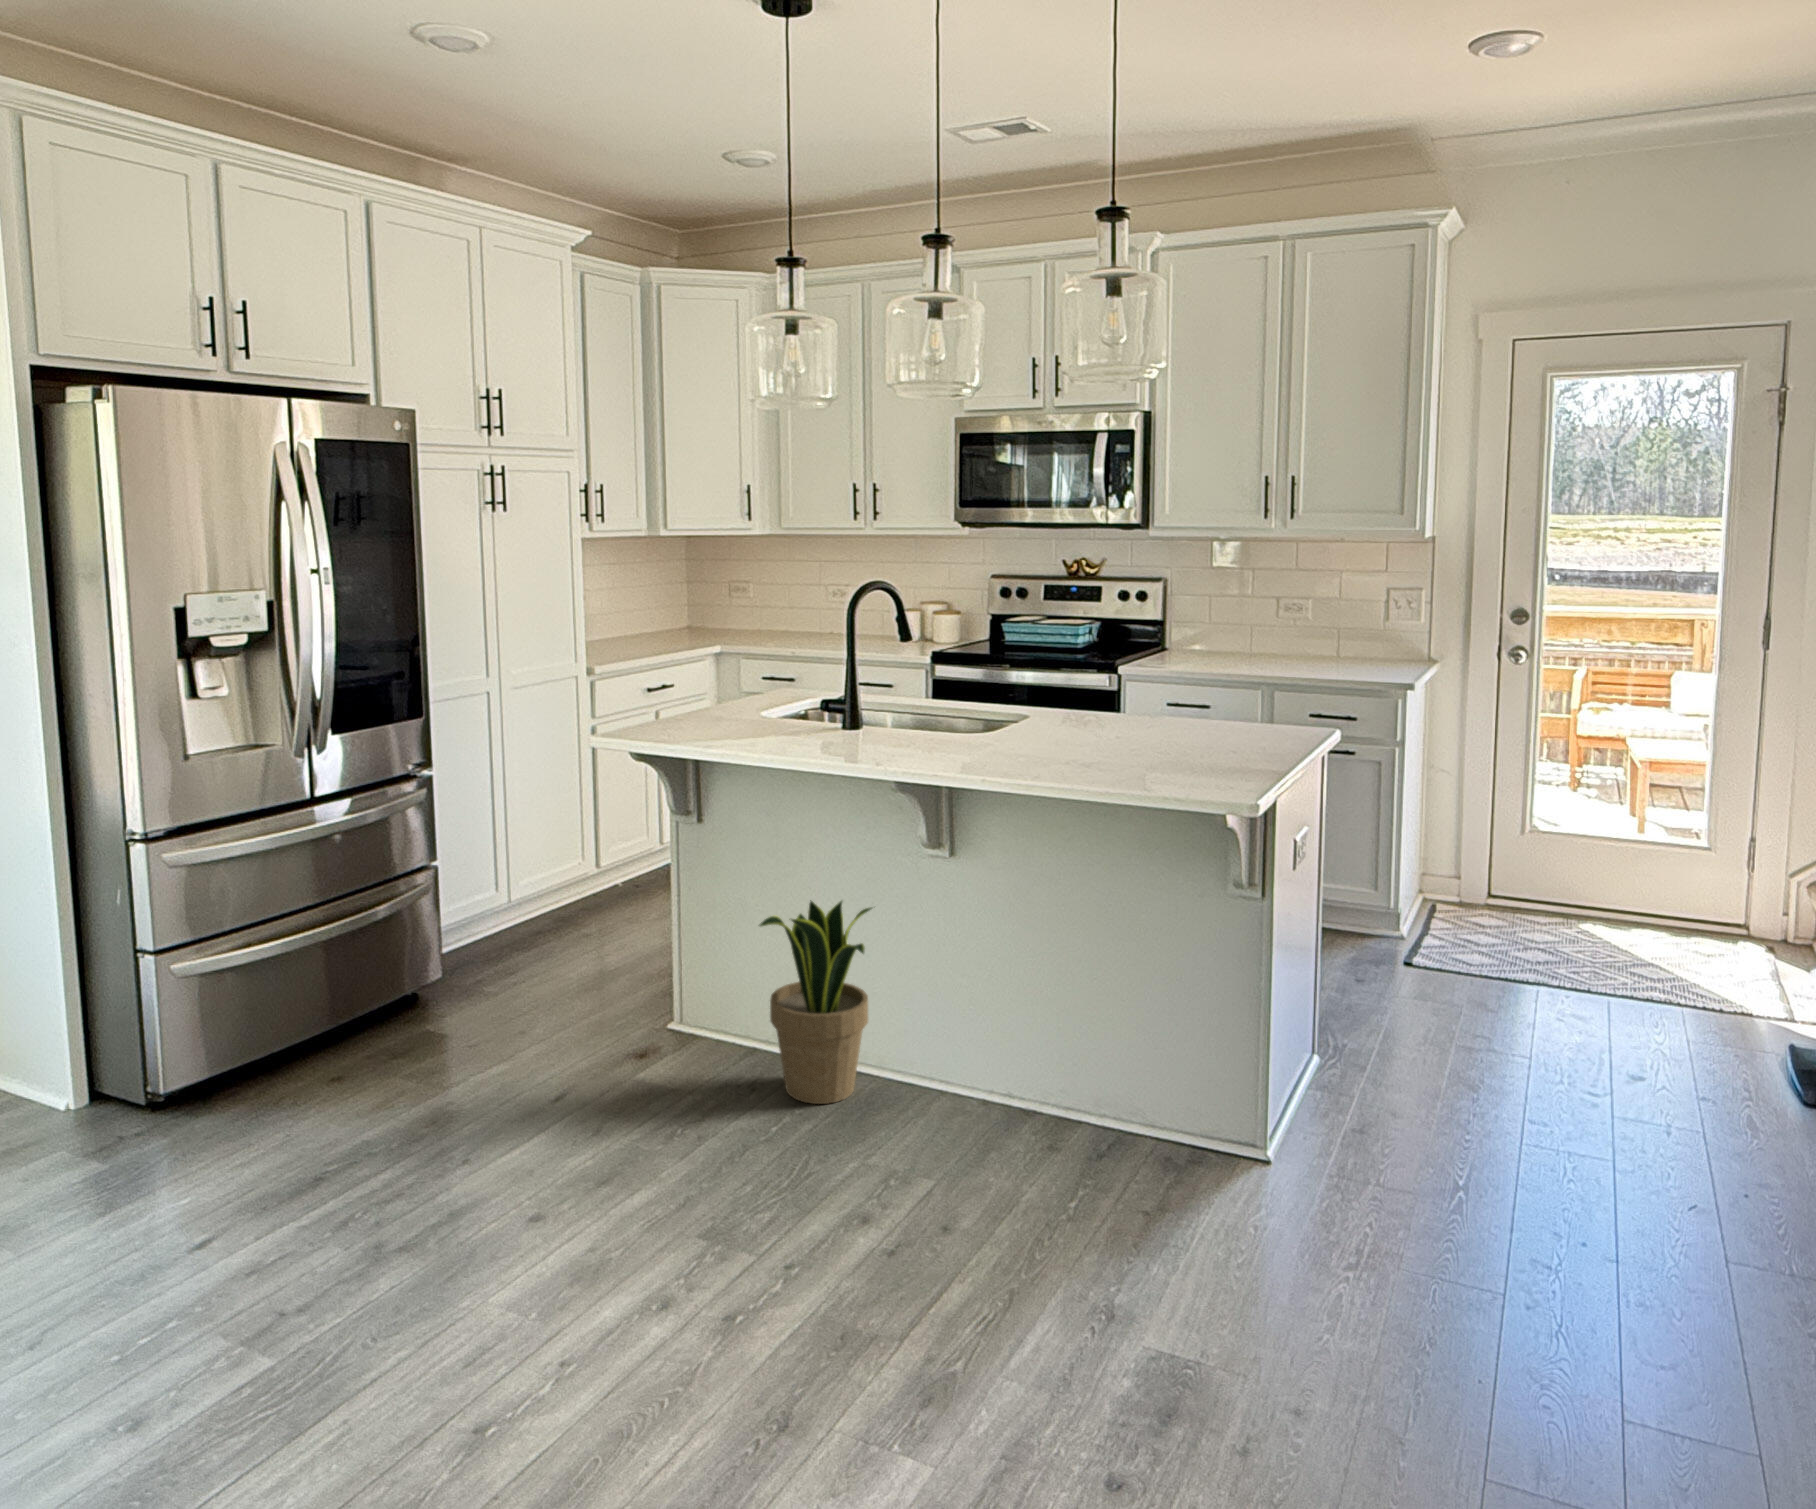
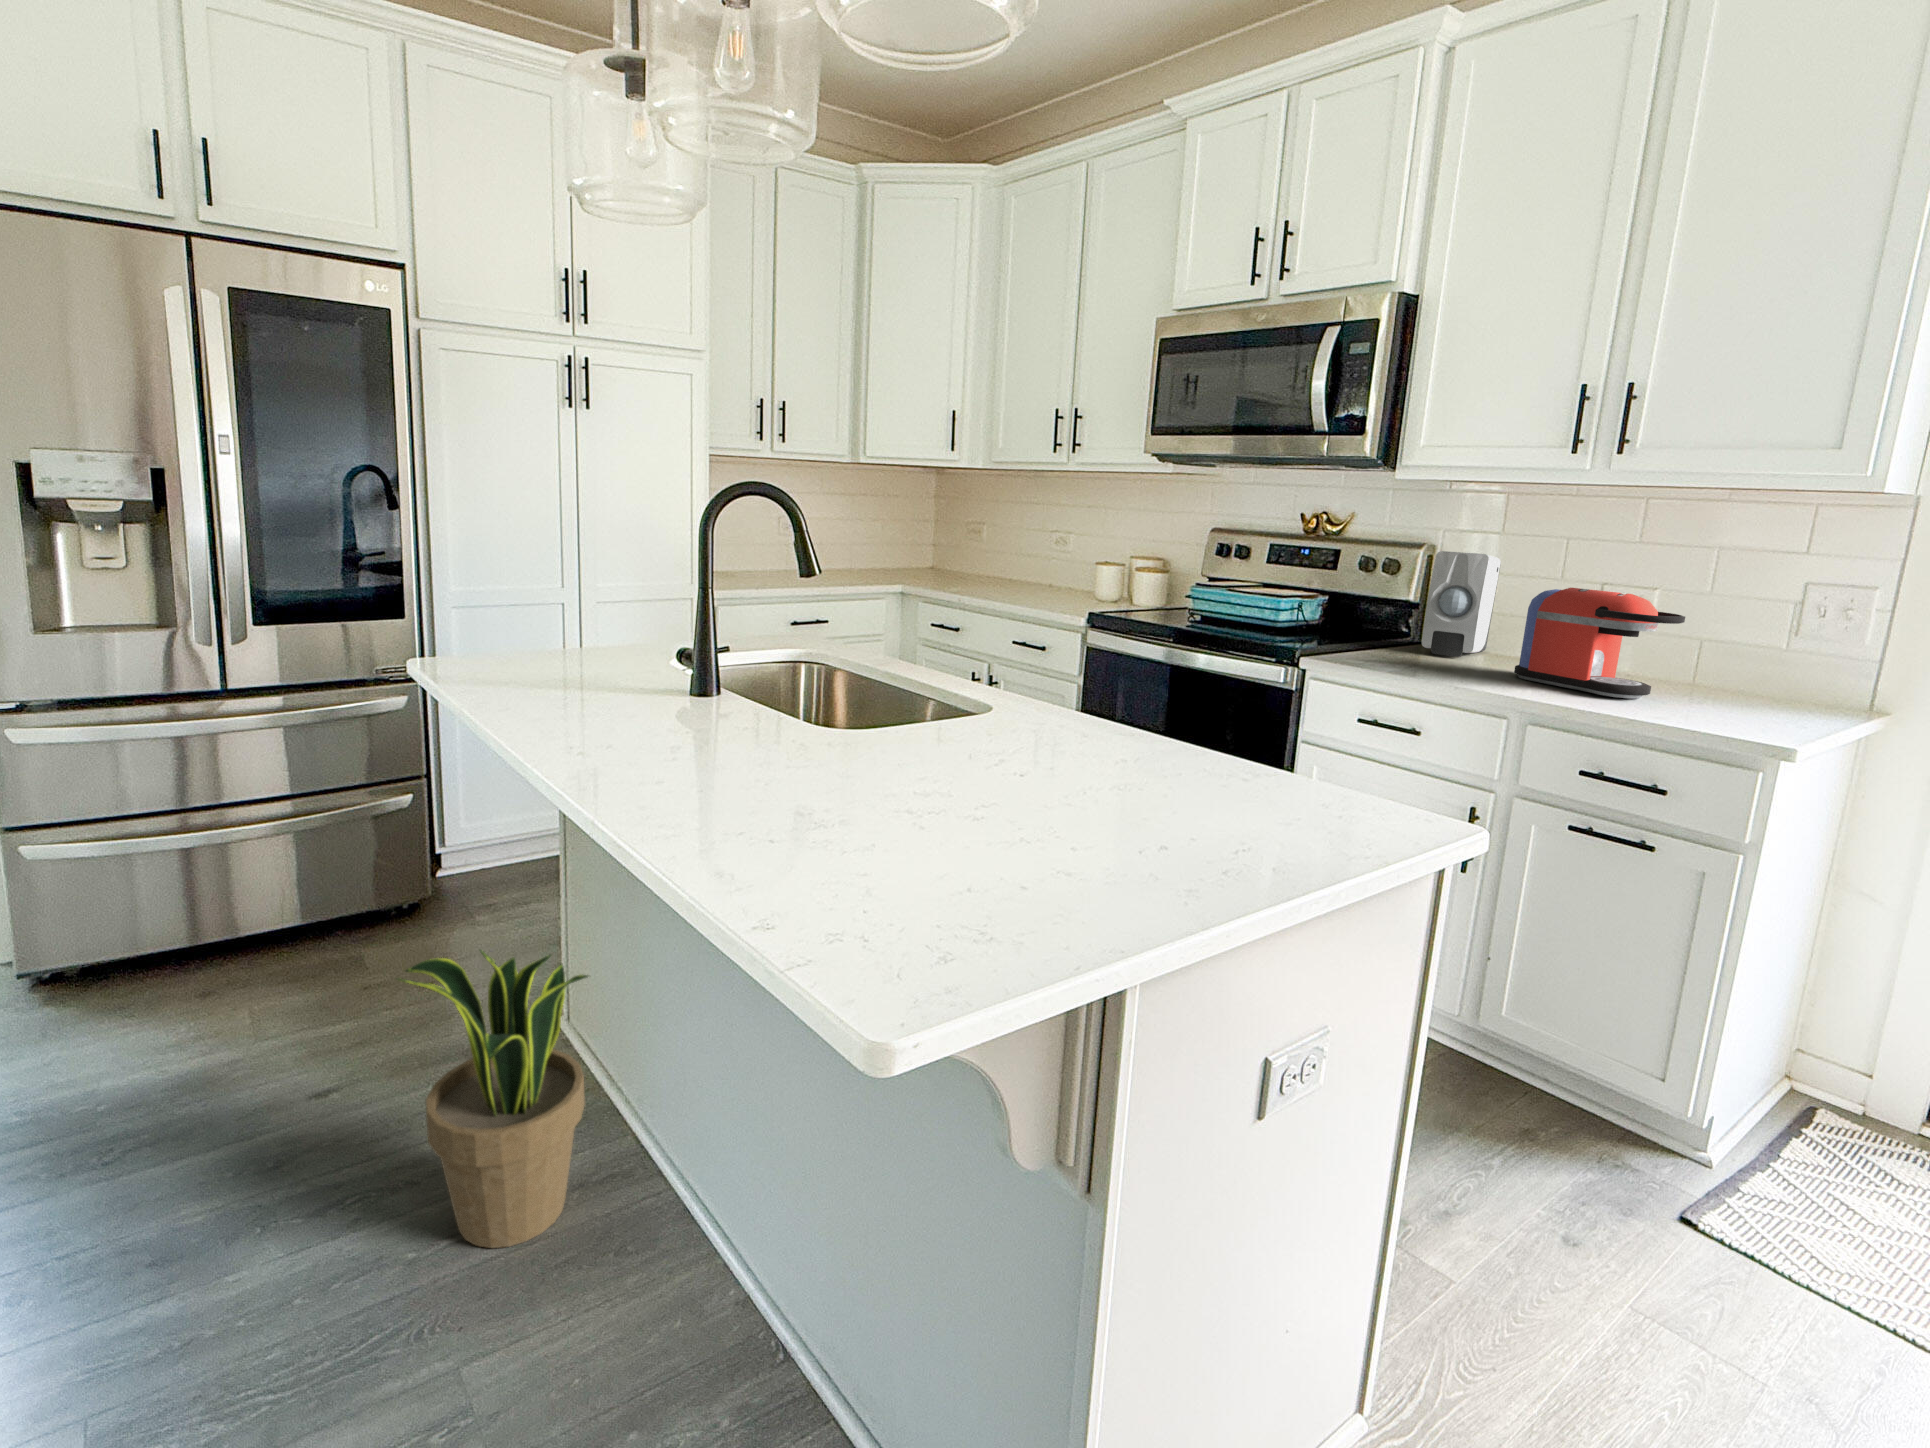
soap dispenser: none [1191,586,1226,655] -> present [1422,551,1501,657]
coffee maker: none [1257,605,1348,668] -> present [1514,588,1685,698]

